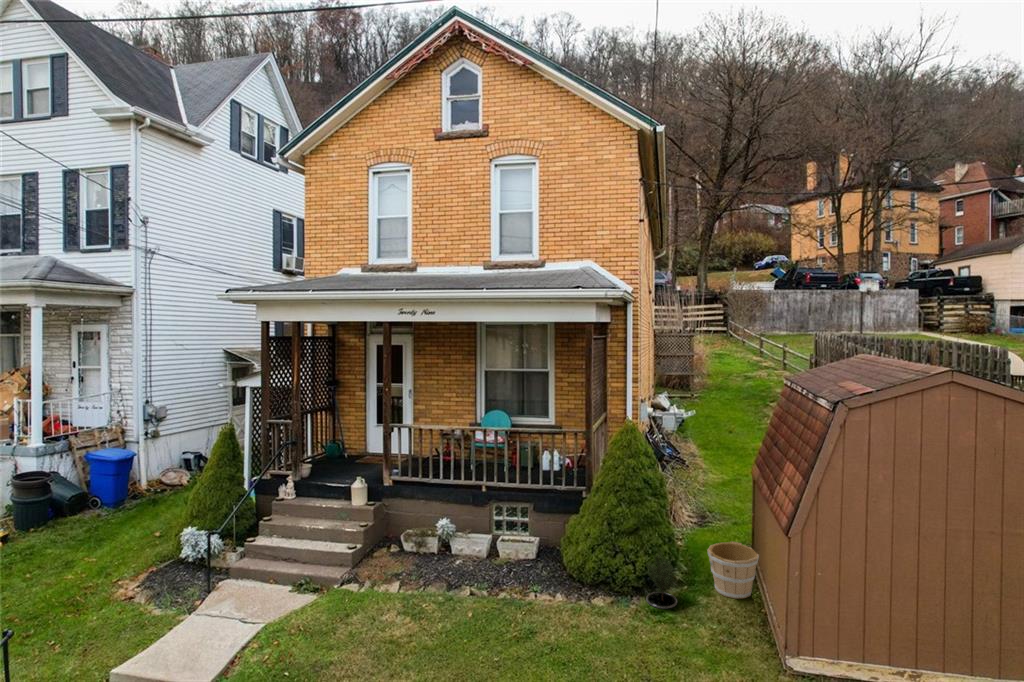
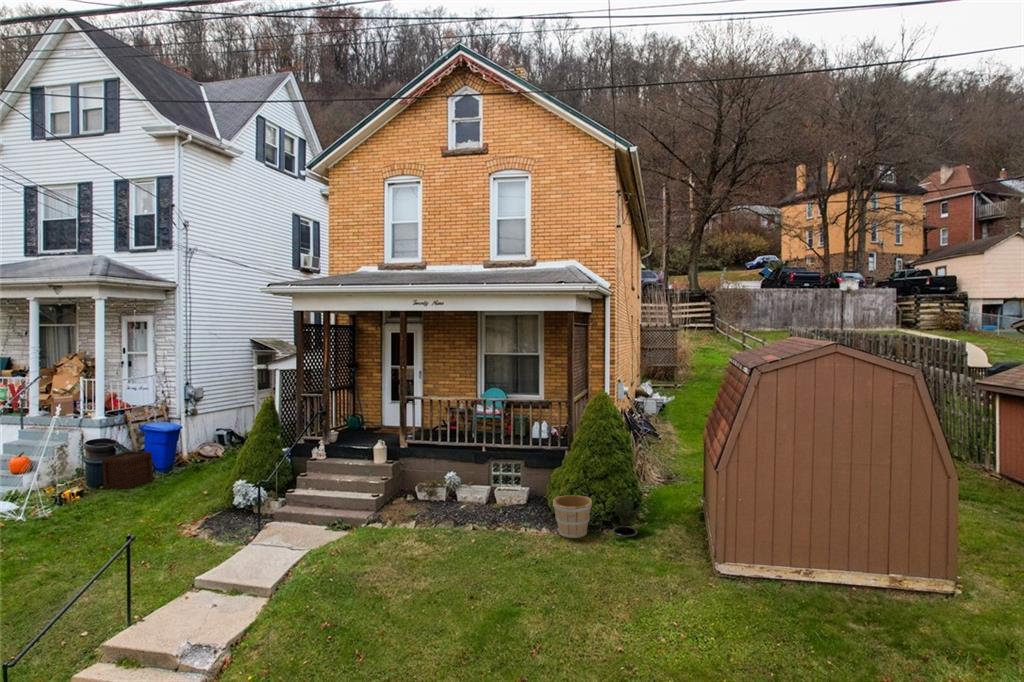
wooden crate: none [37,483,100,529] -> present [102,451,154,489]
wooden bucket: present [707,542,759,599] -> present [553,495,592,538]

